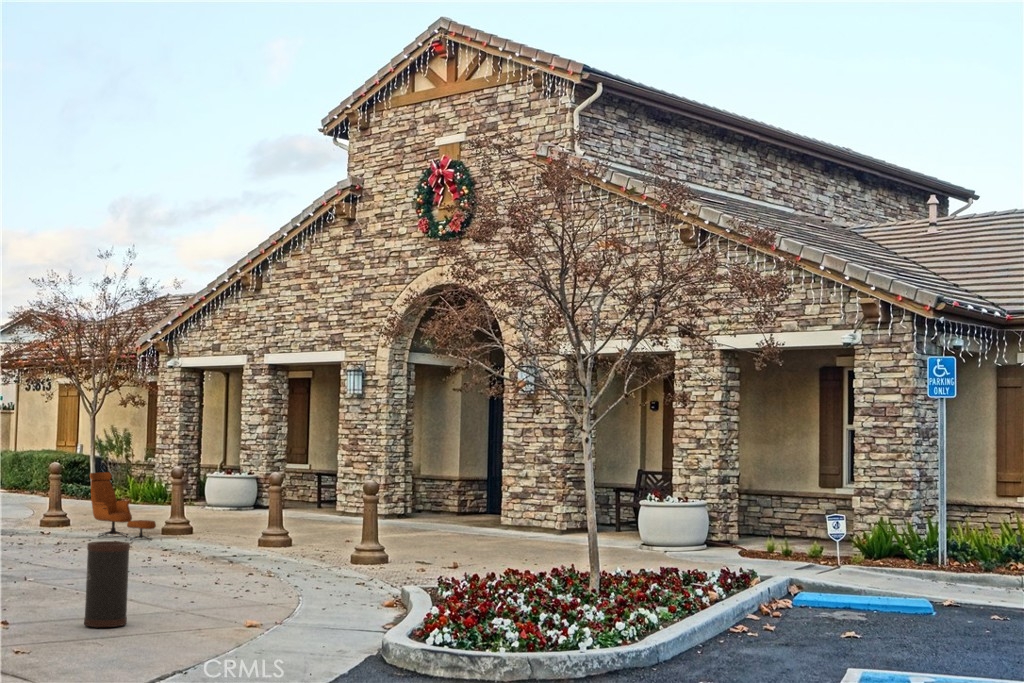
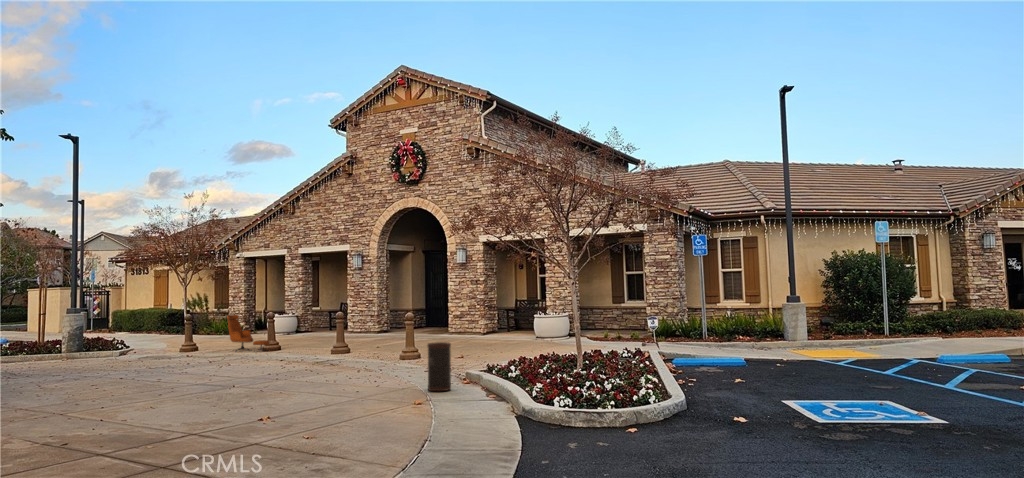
trash can: present [84,541,130,629] -> present [427,342,451,392]

